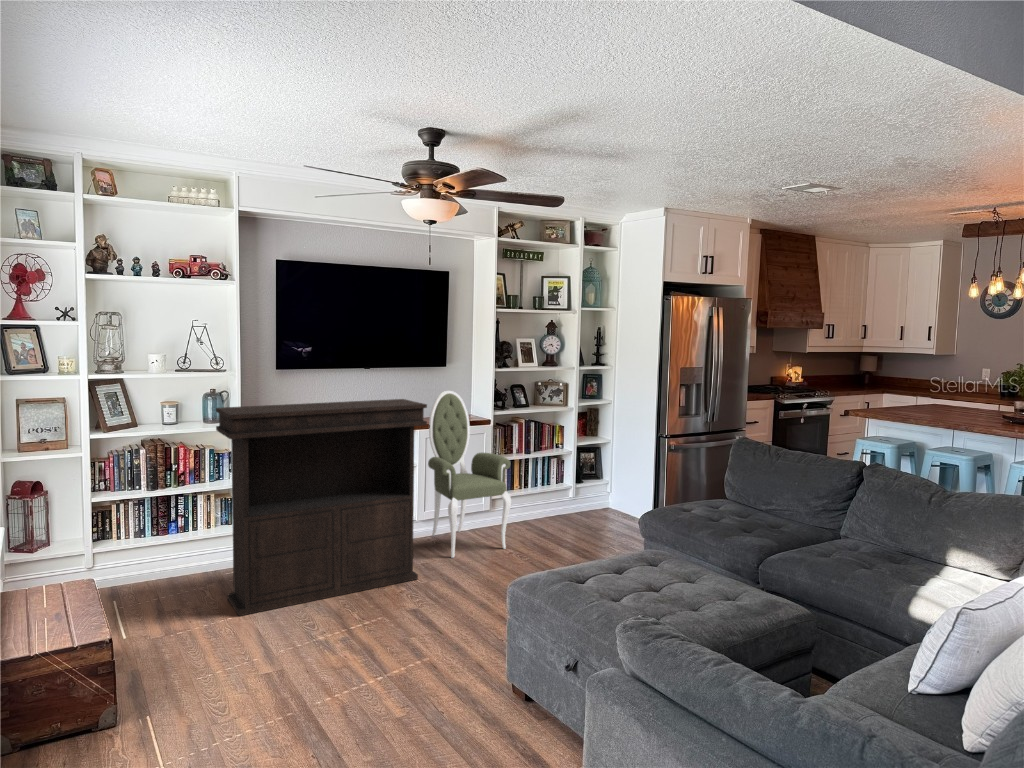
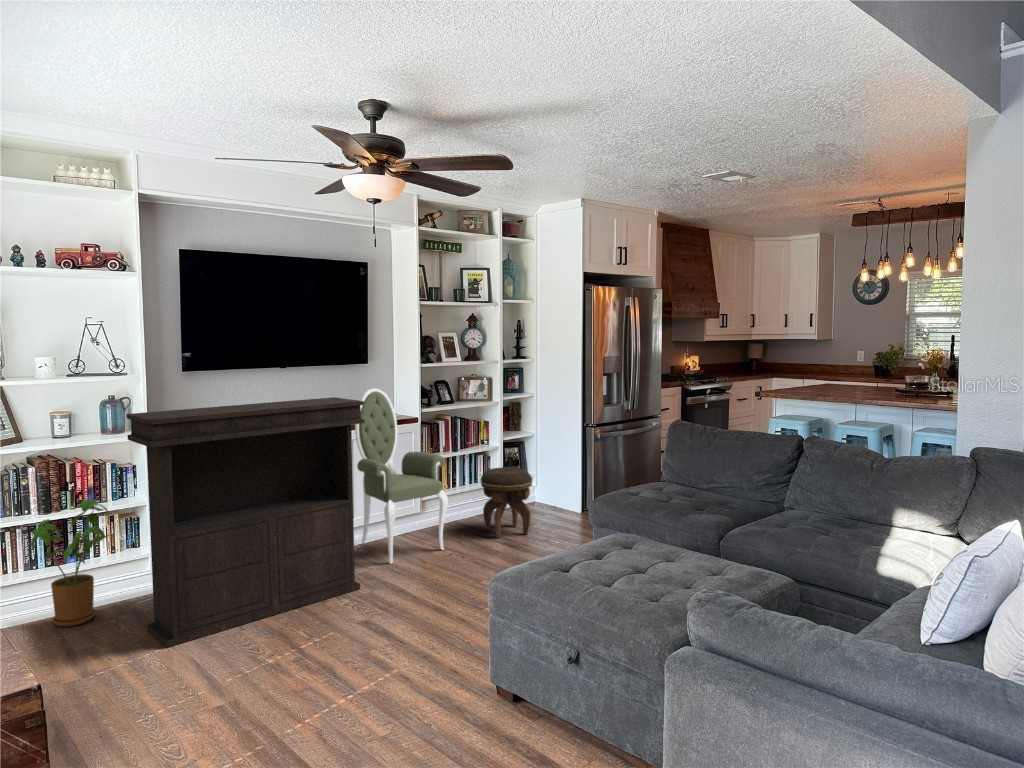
footstool: none [548,473,598,541] -> present [481,467,532,538]
house plant: none [139,480,204,589] -> present [31,499,109,626]

